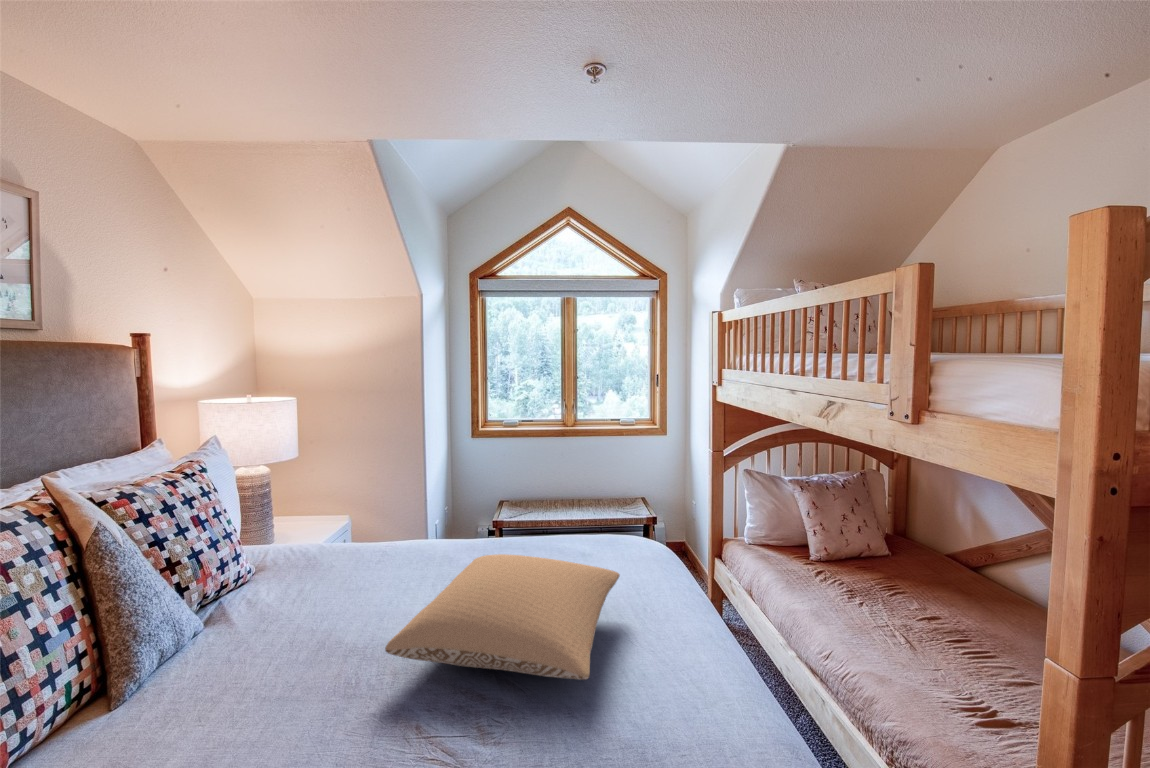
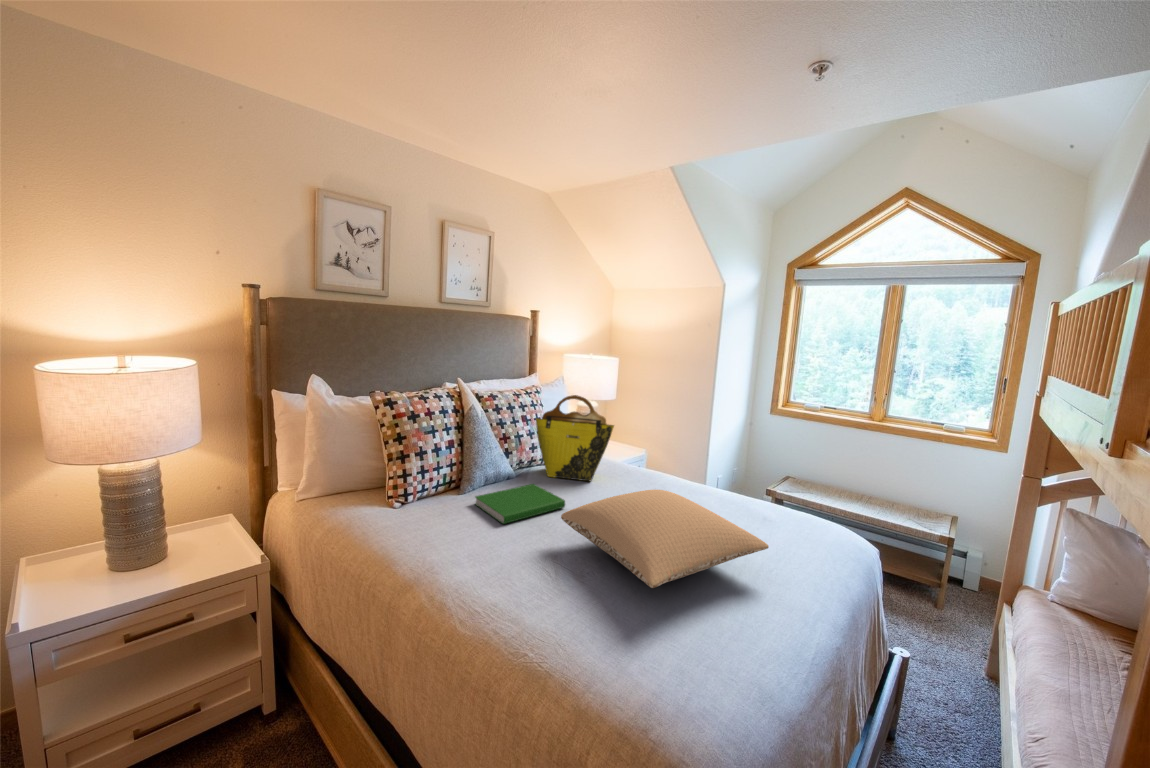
tote bag: none [225,462,362,600] -> present [536,395,614,481]
hardcover book: none [168,621,343,712] -> present [475,484,565,524]

